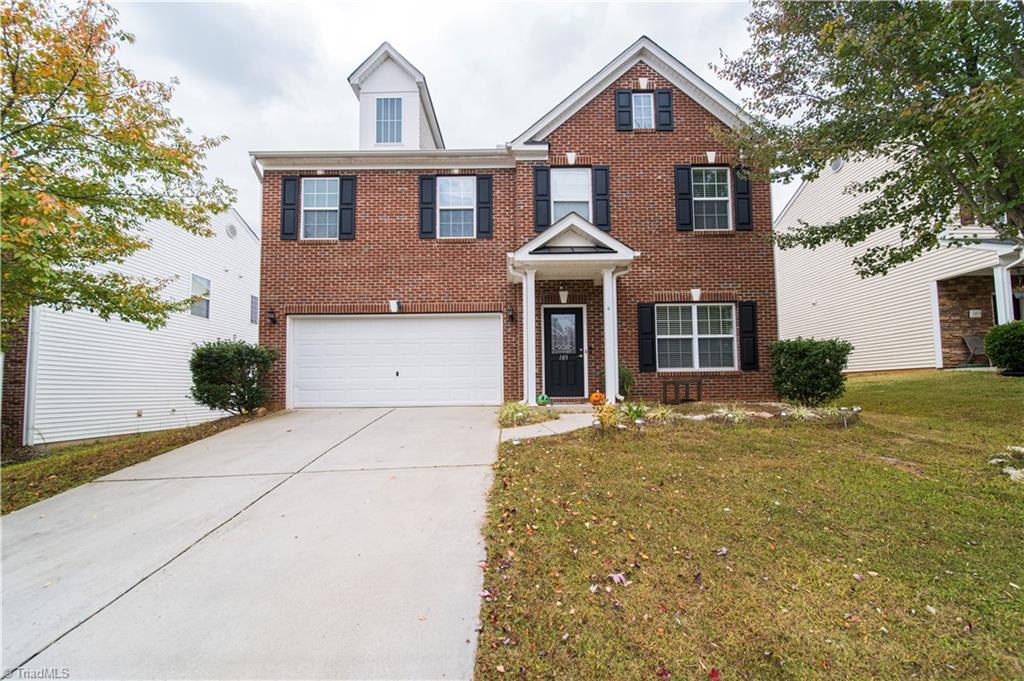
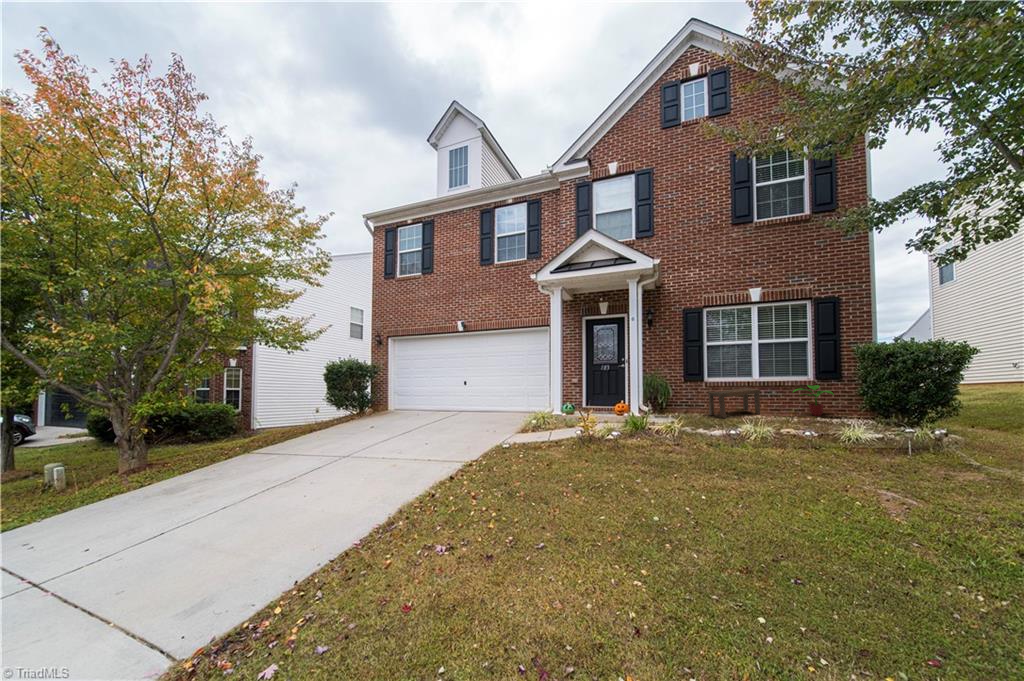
potted plant: none [728,375,760,400] -> present [793,385,834,416]

